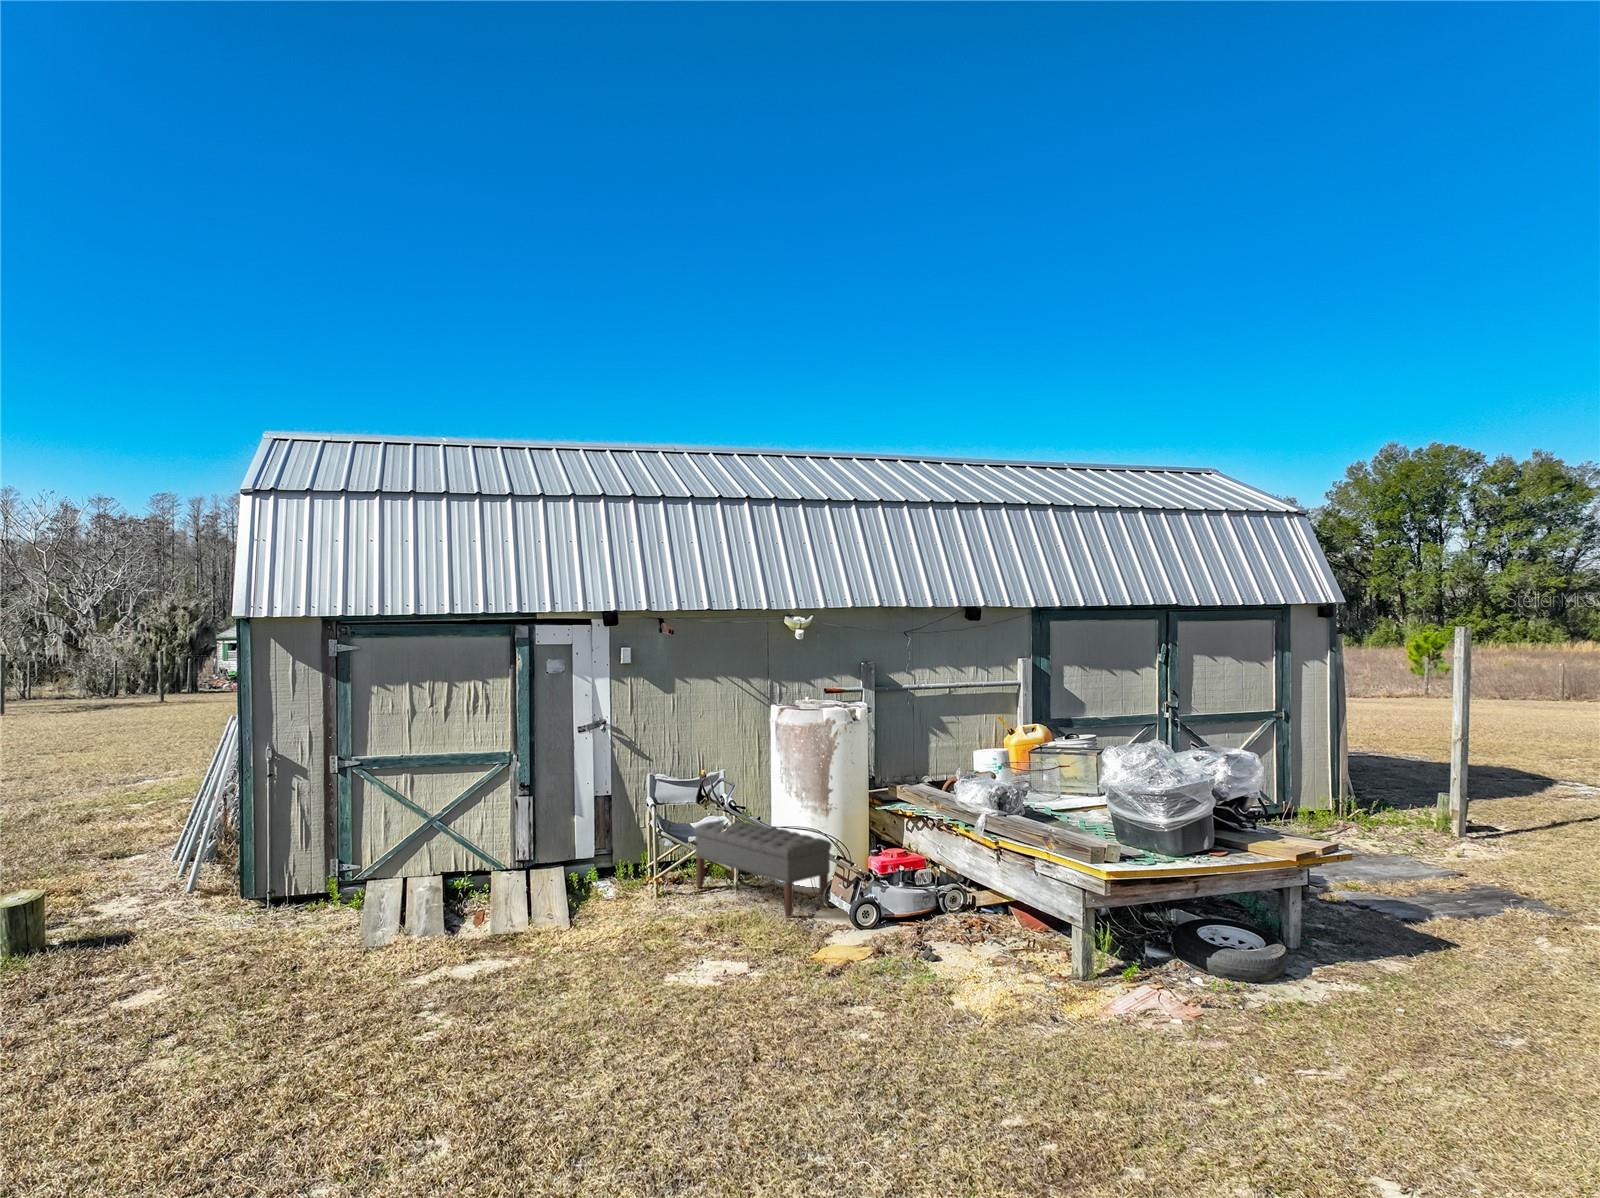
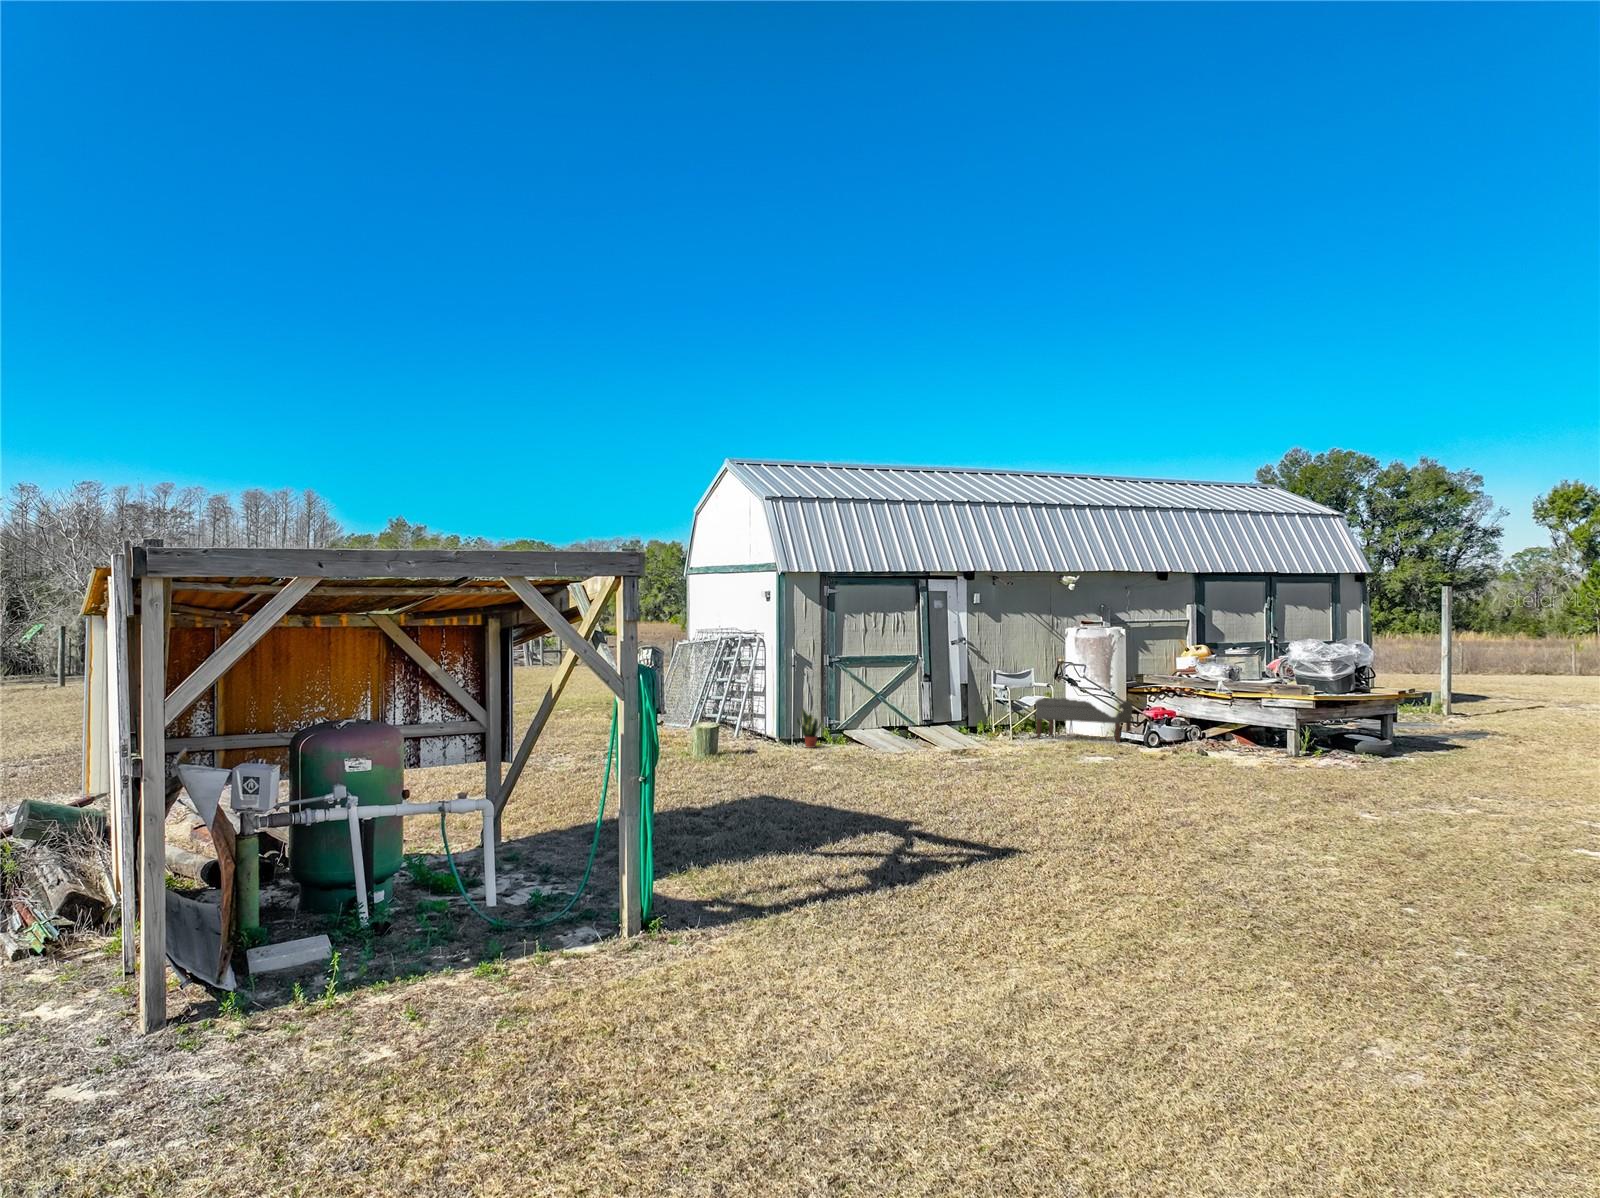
potted plant: none [261,844,307,911] -> present [797,709,823,748]

